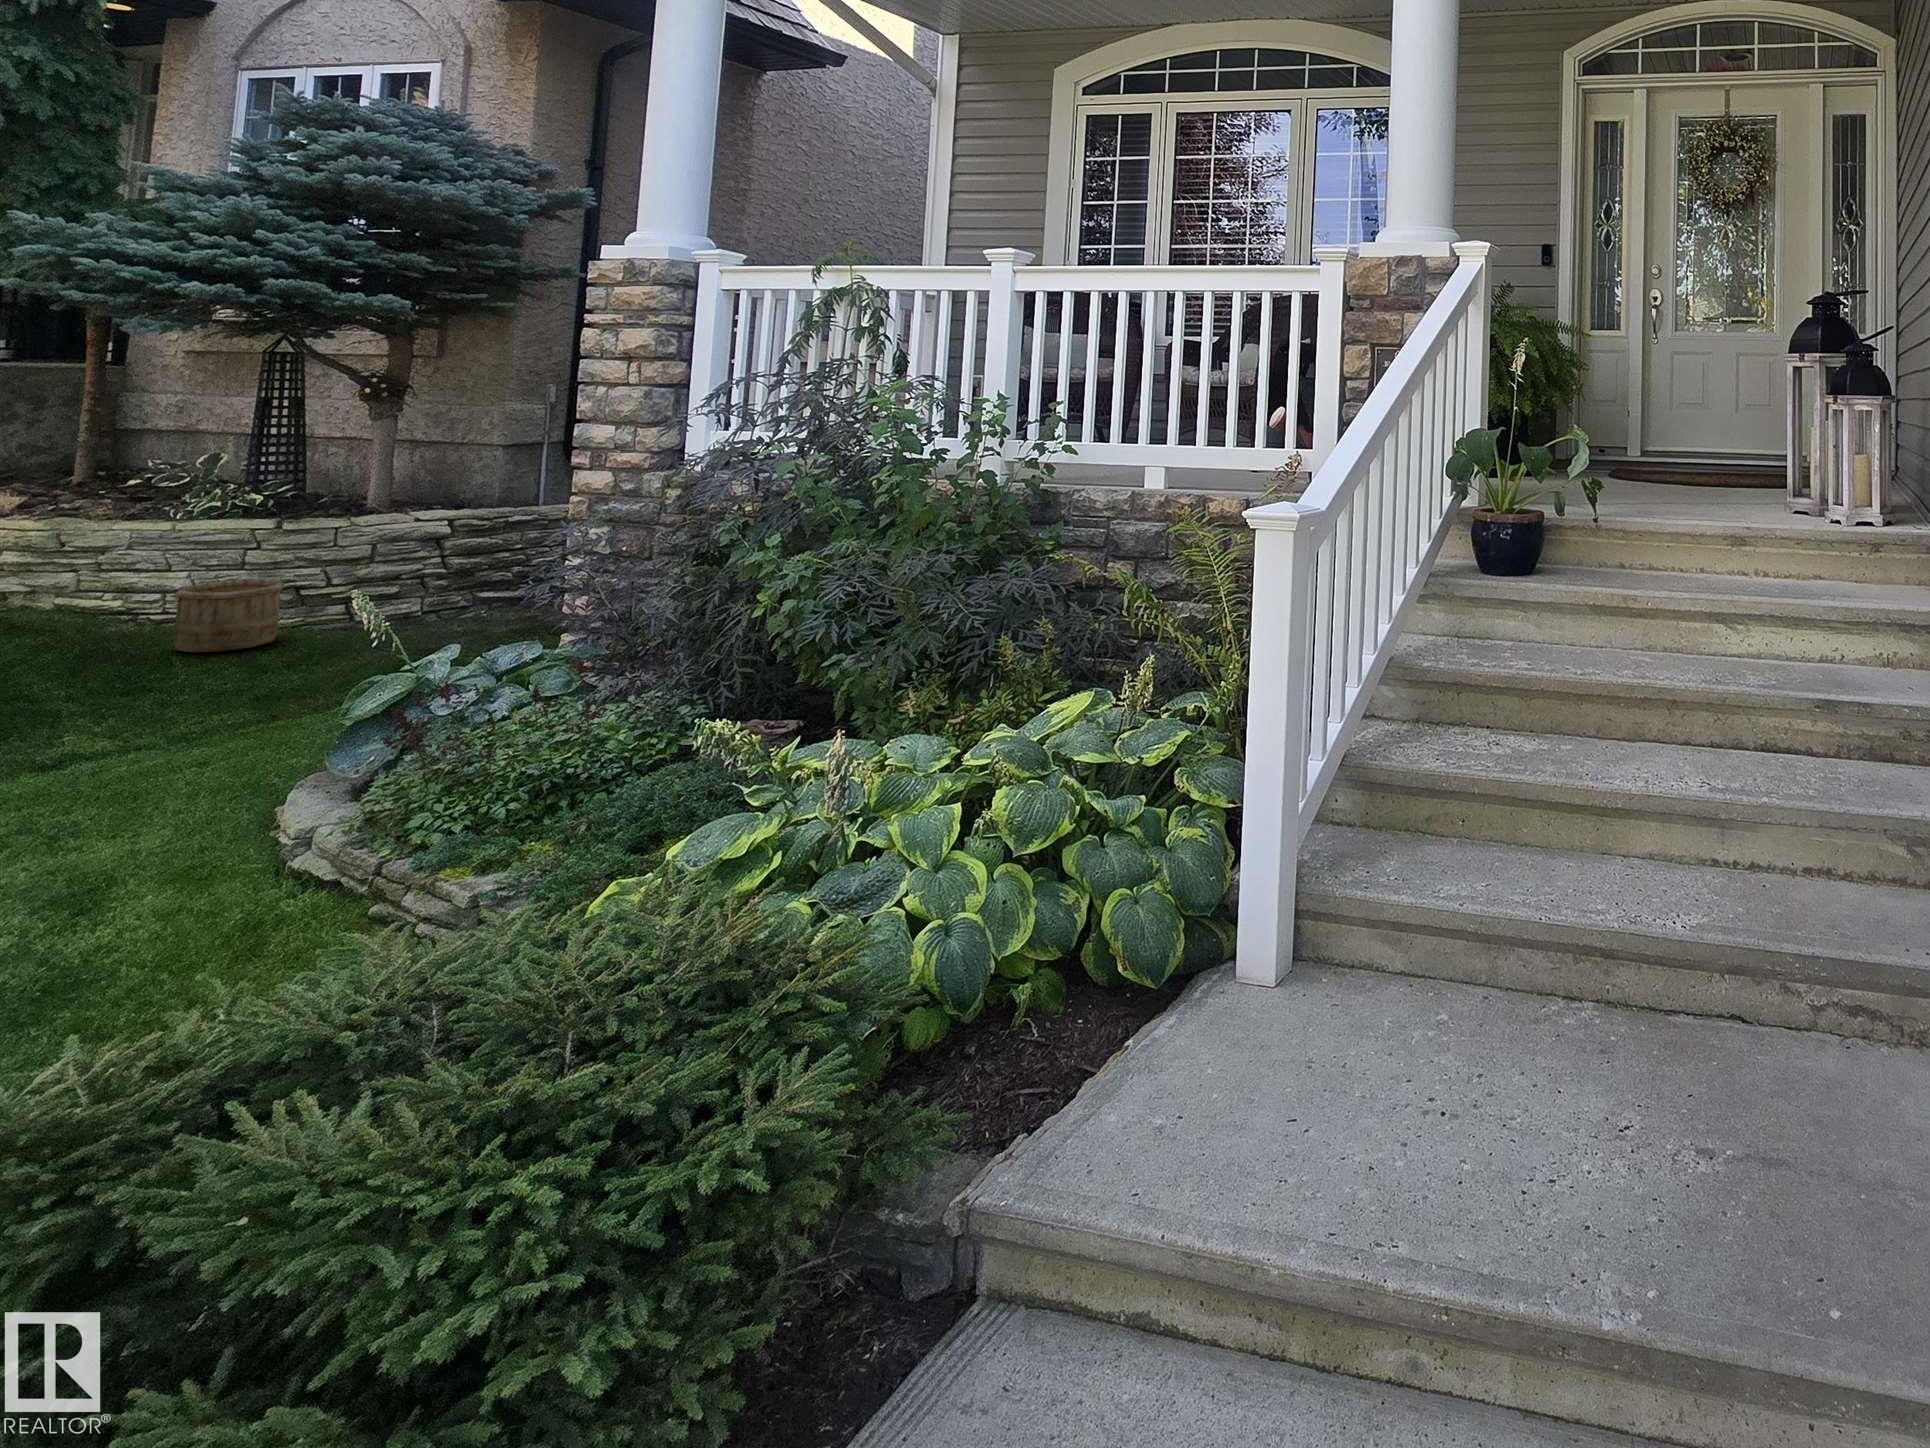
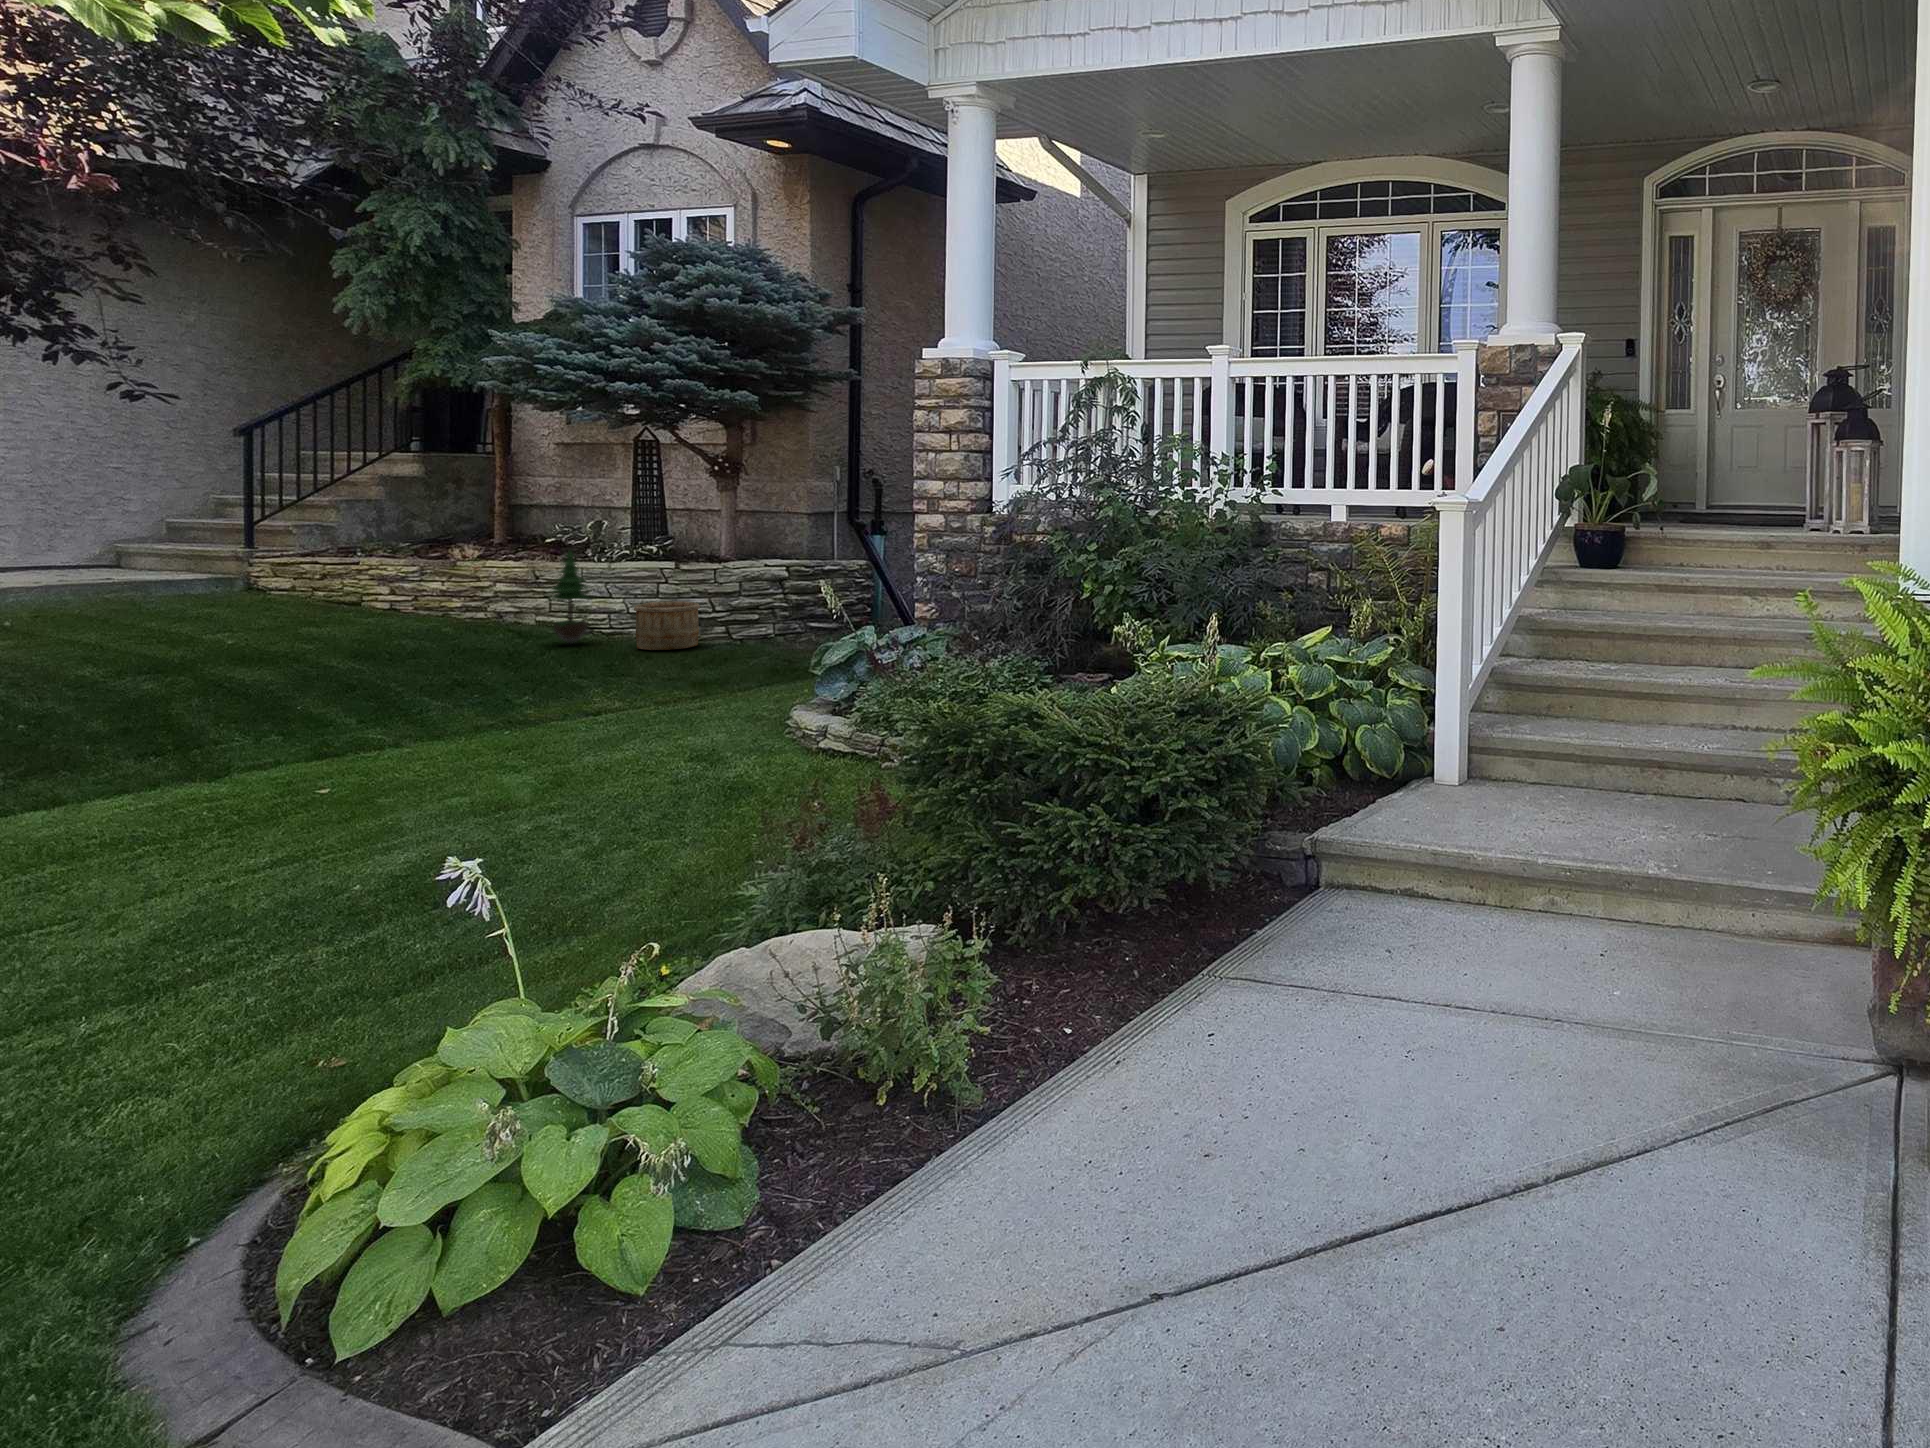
potted tree: none [48,510,121,645] -> present [551,551,589,644]

